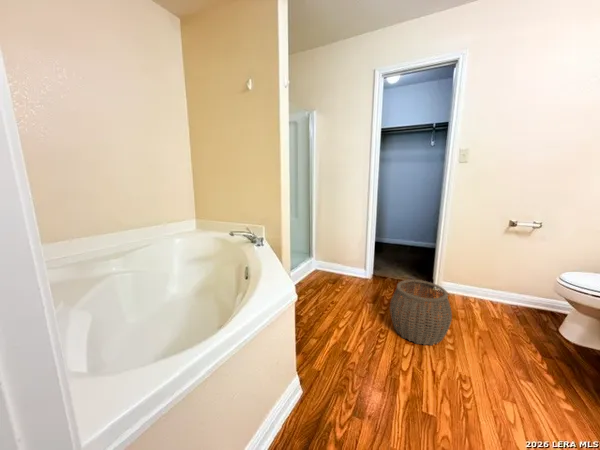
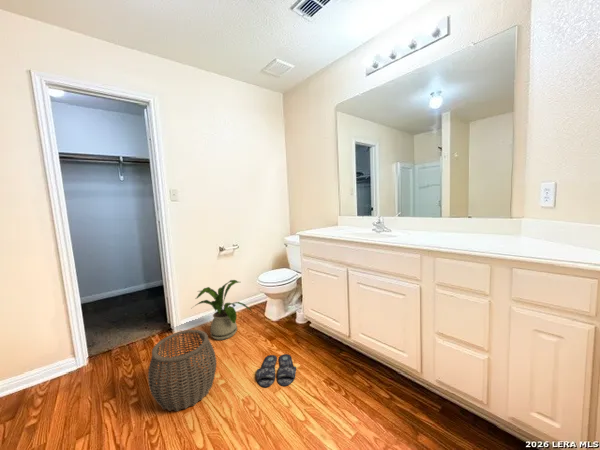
house plant: none [453,258,531,322] -> present [197,280,250,340]
slippers: none [489,364,563,412] -> present [256,354,296,387]

